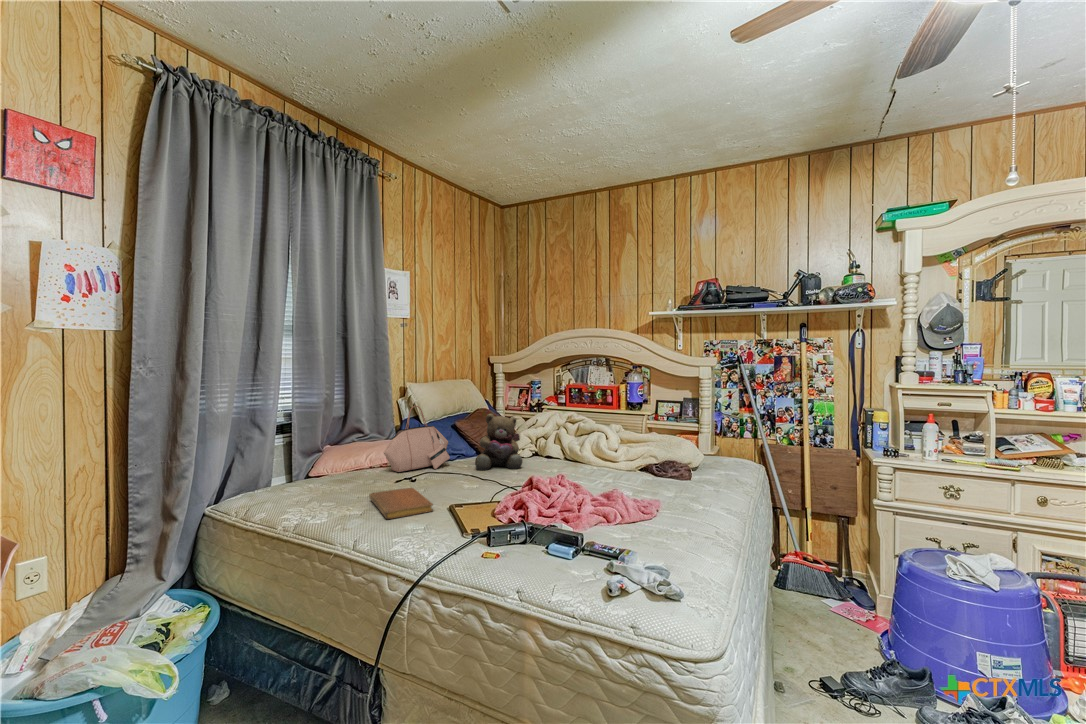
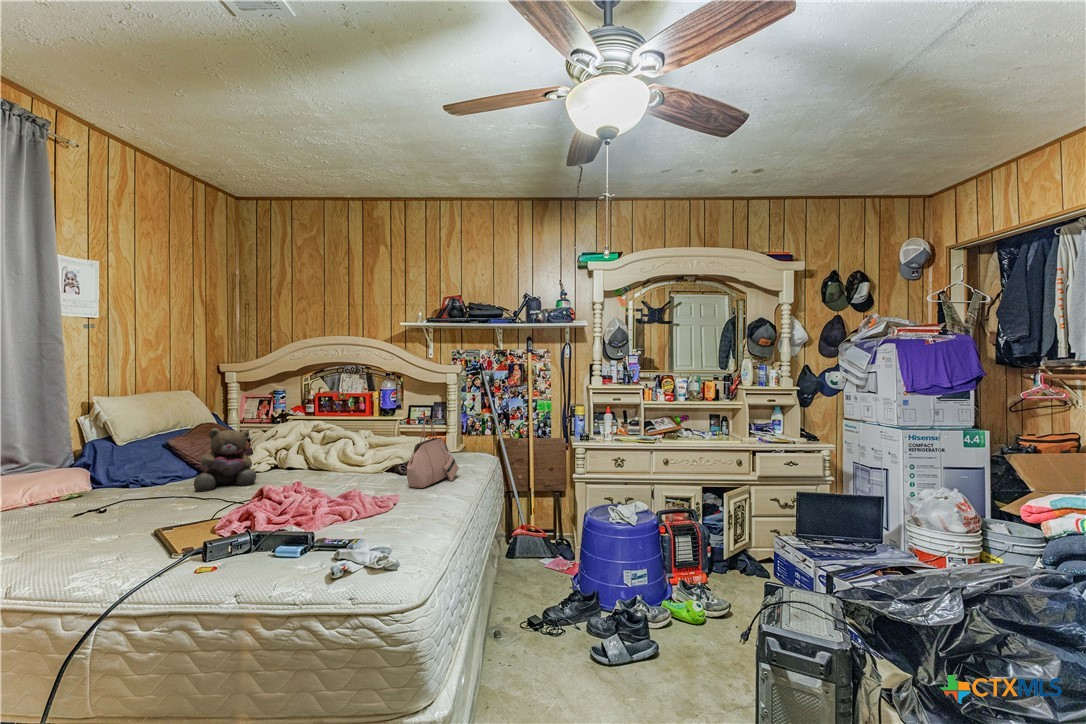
handbag: present [384,406,450,472] -> present [407,418,459,488]
notebook: present [370,488,433,519] -> none [30,520,132,559]

